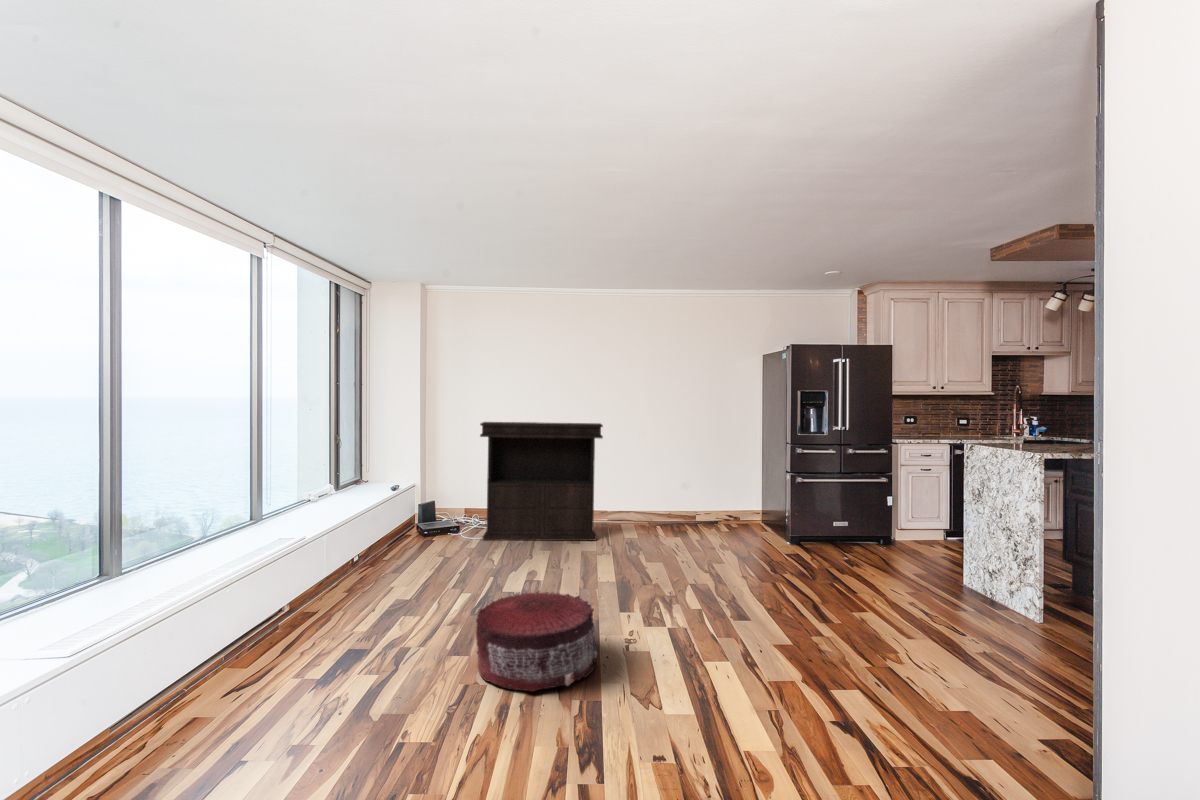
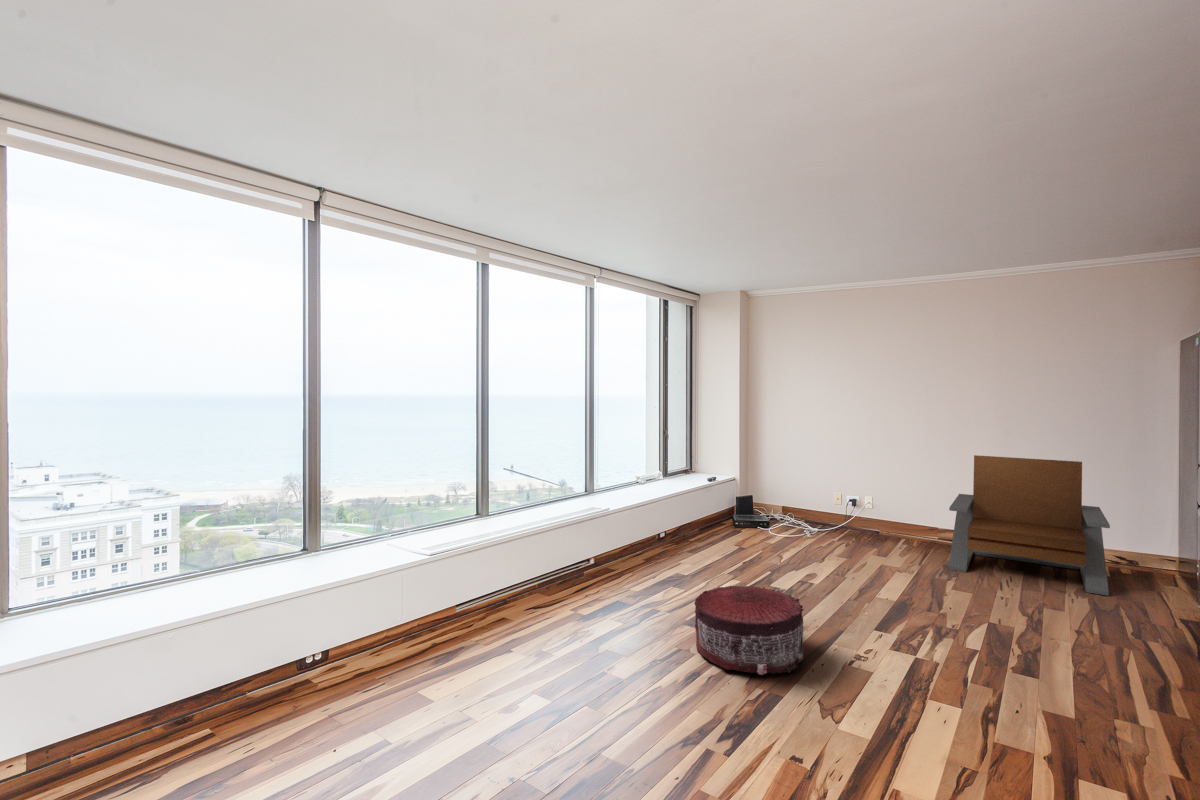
console table: present [480,422,603,541] -> none [783,426,918,556]
lounge chair: none [626,444,740,547] -> present [948,455,1110,596]

